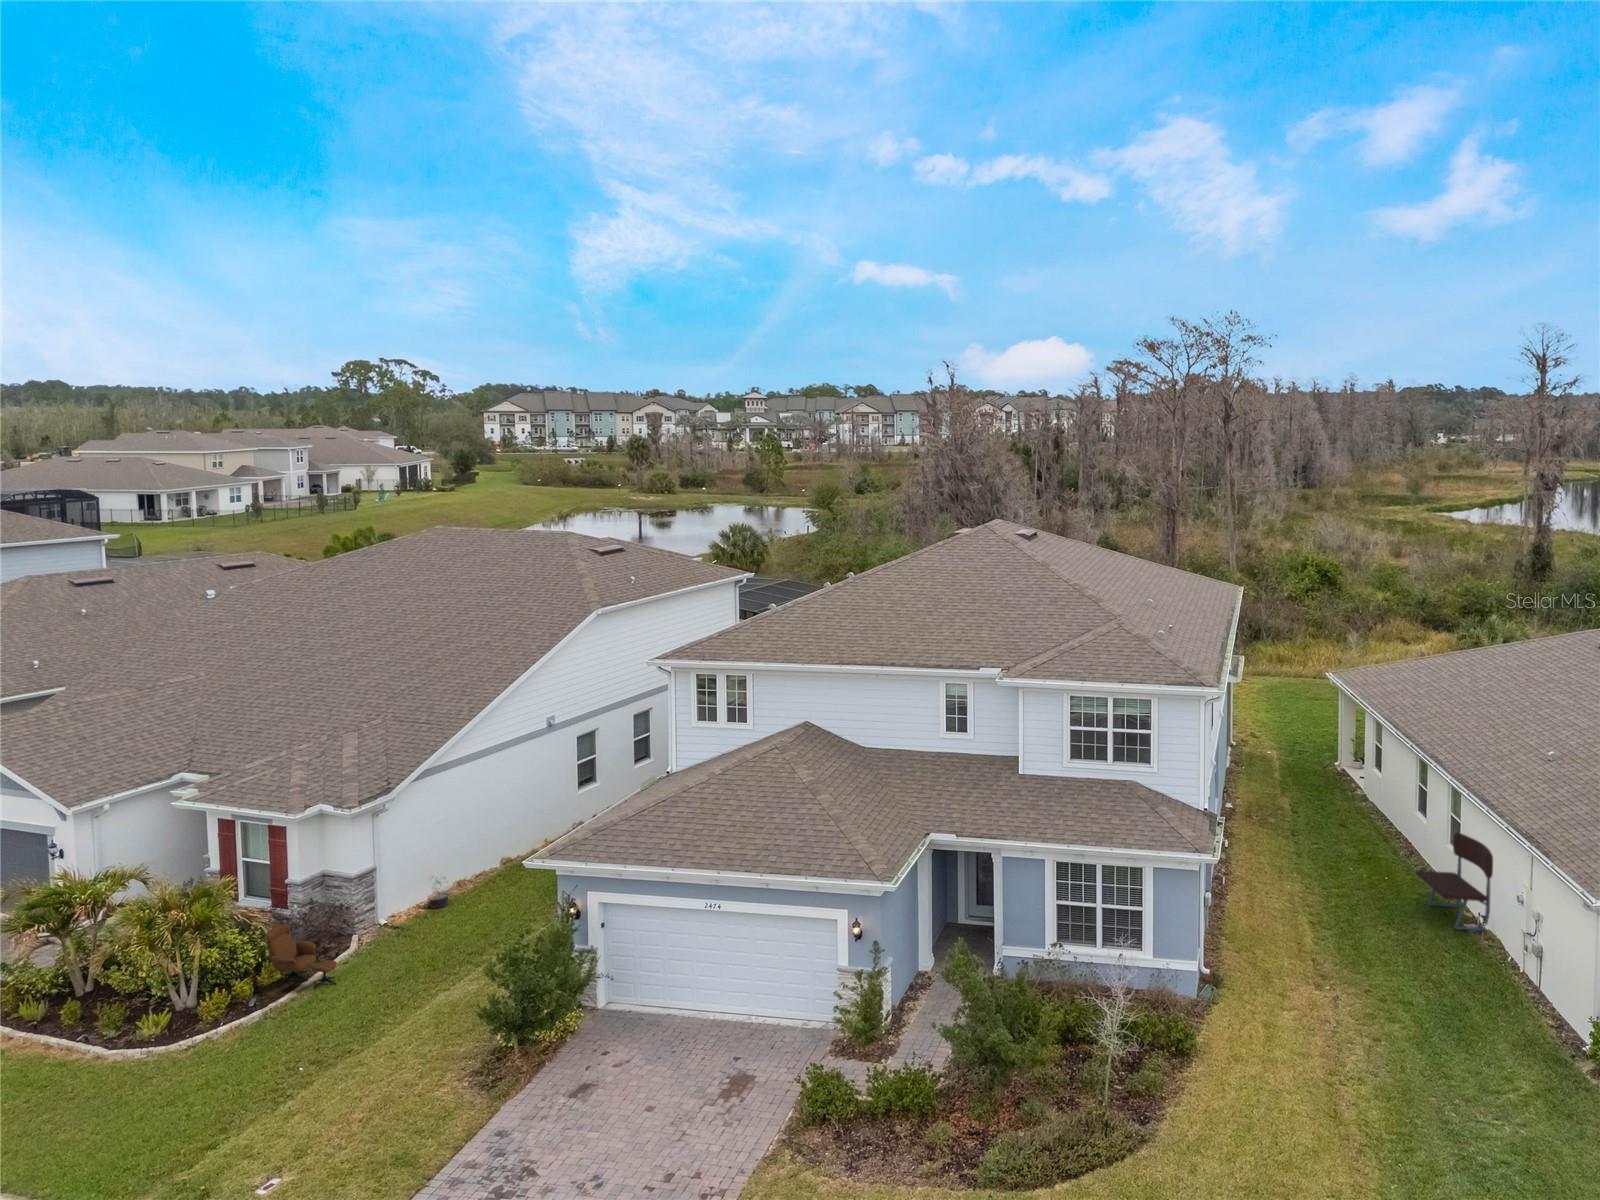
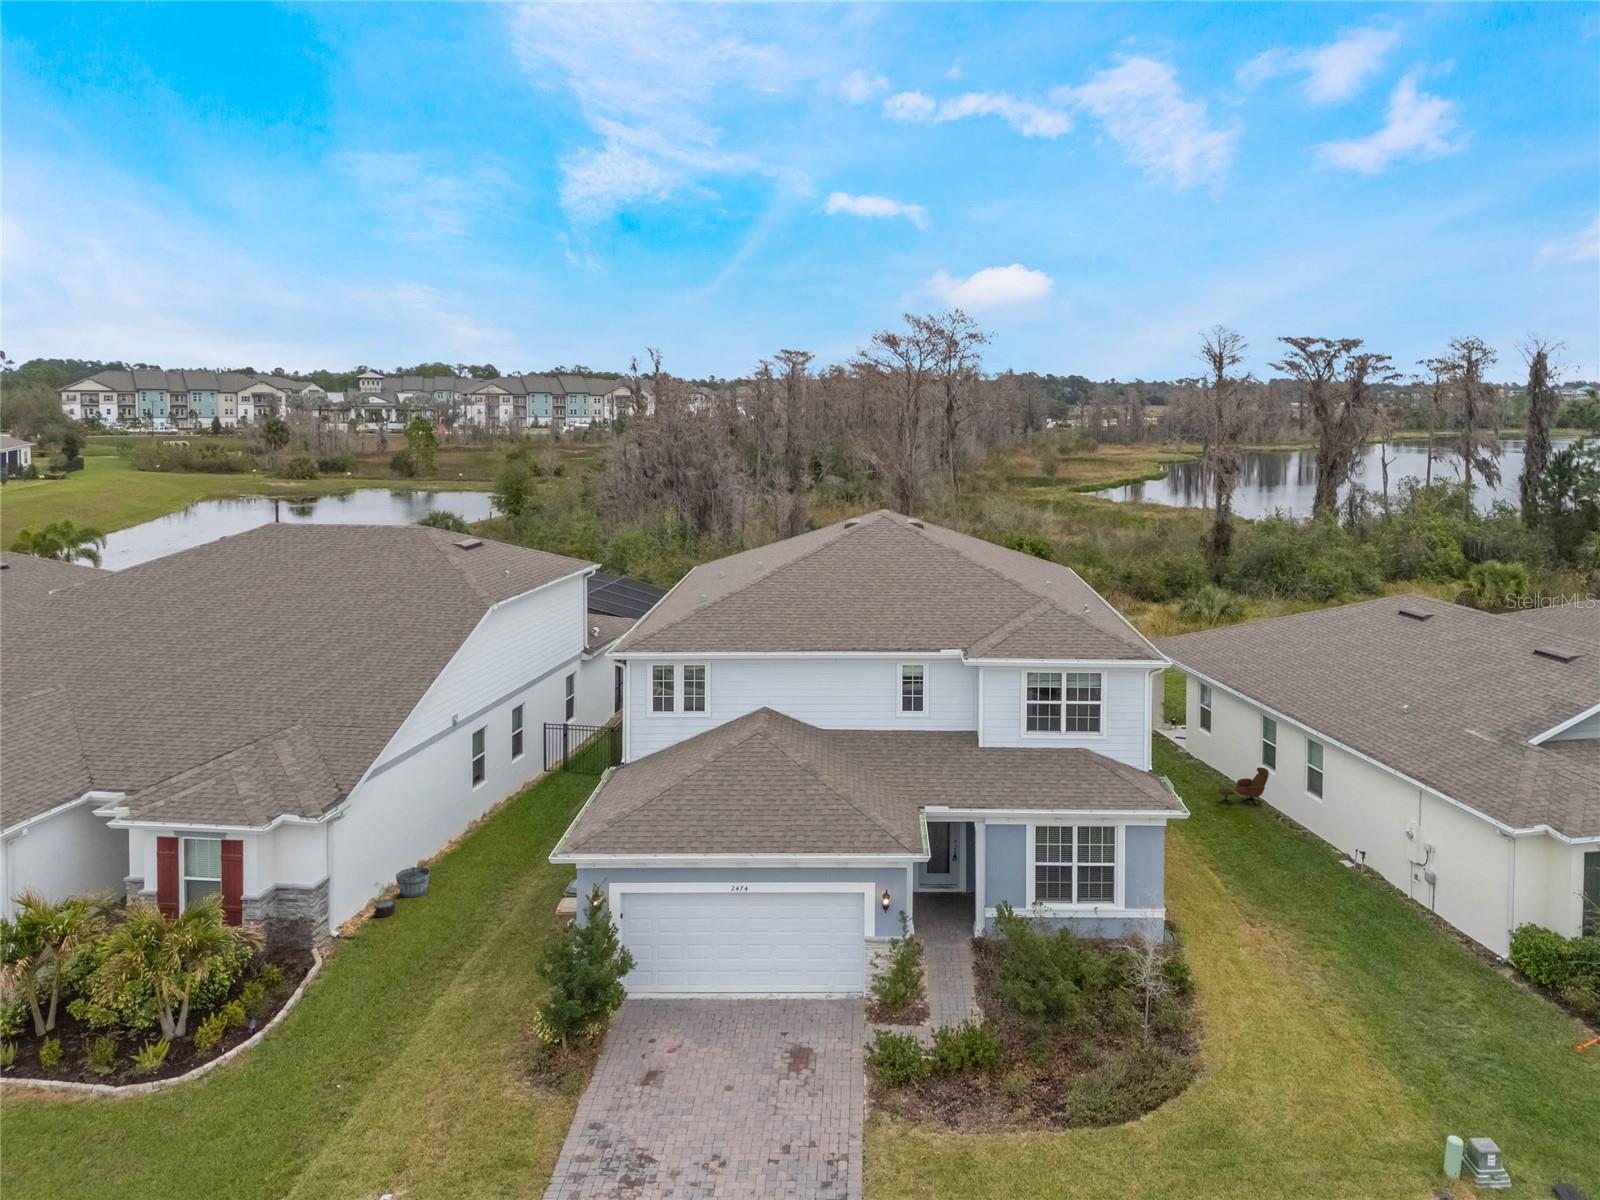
bench: present [1416,833,1493,931] -> none [1286,780,1352,861]
wooden bucket: none [457,863,489,892] -> present [396,867,430,897]
lounge chair: present [266,924,337,989] -> present [1217,767,1269,806]

